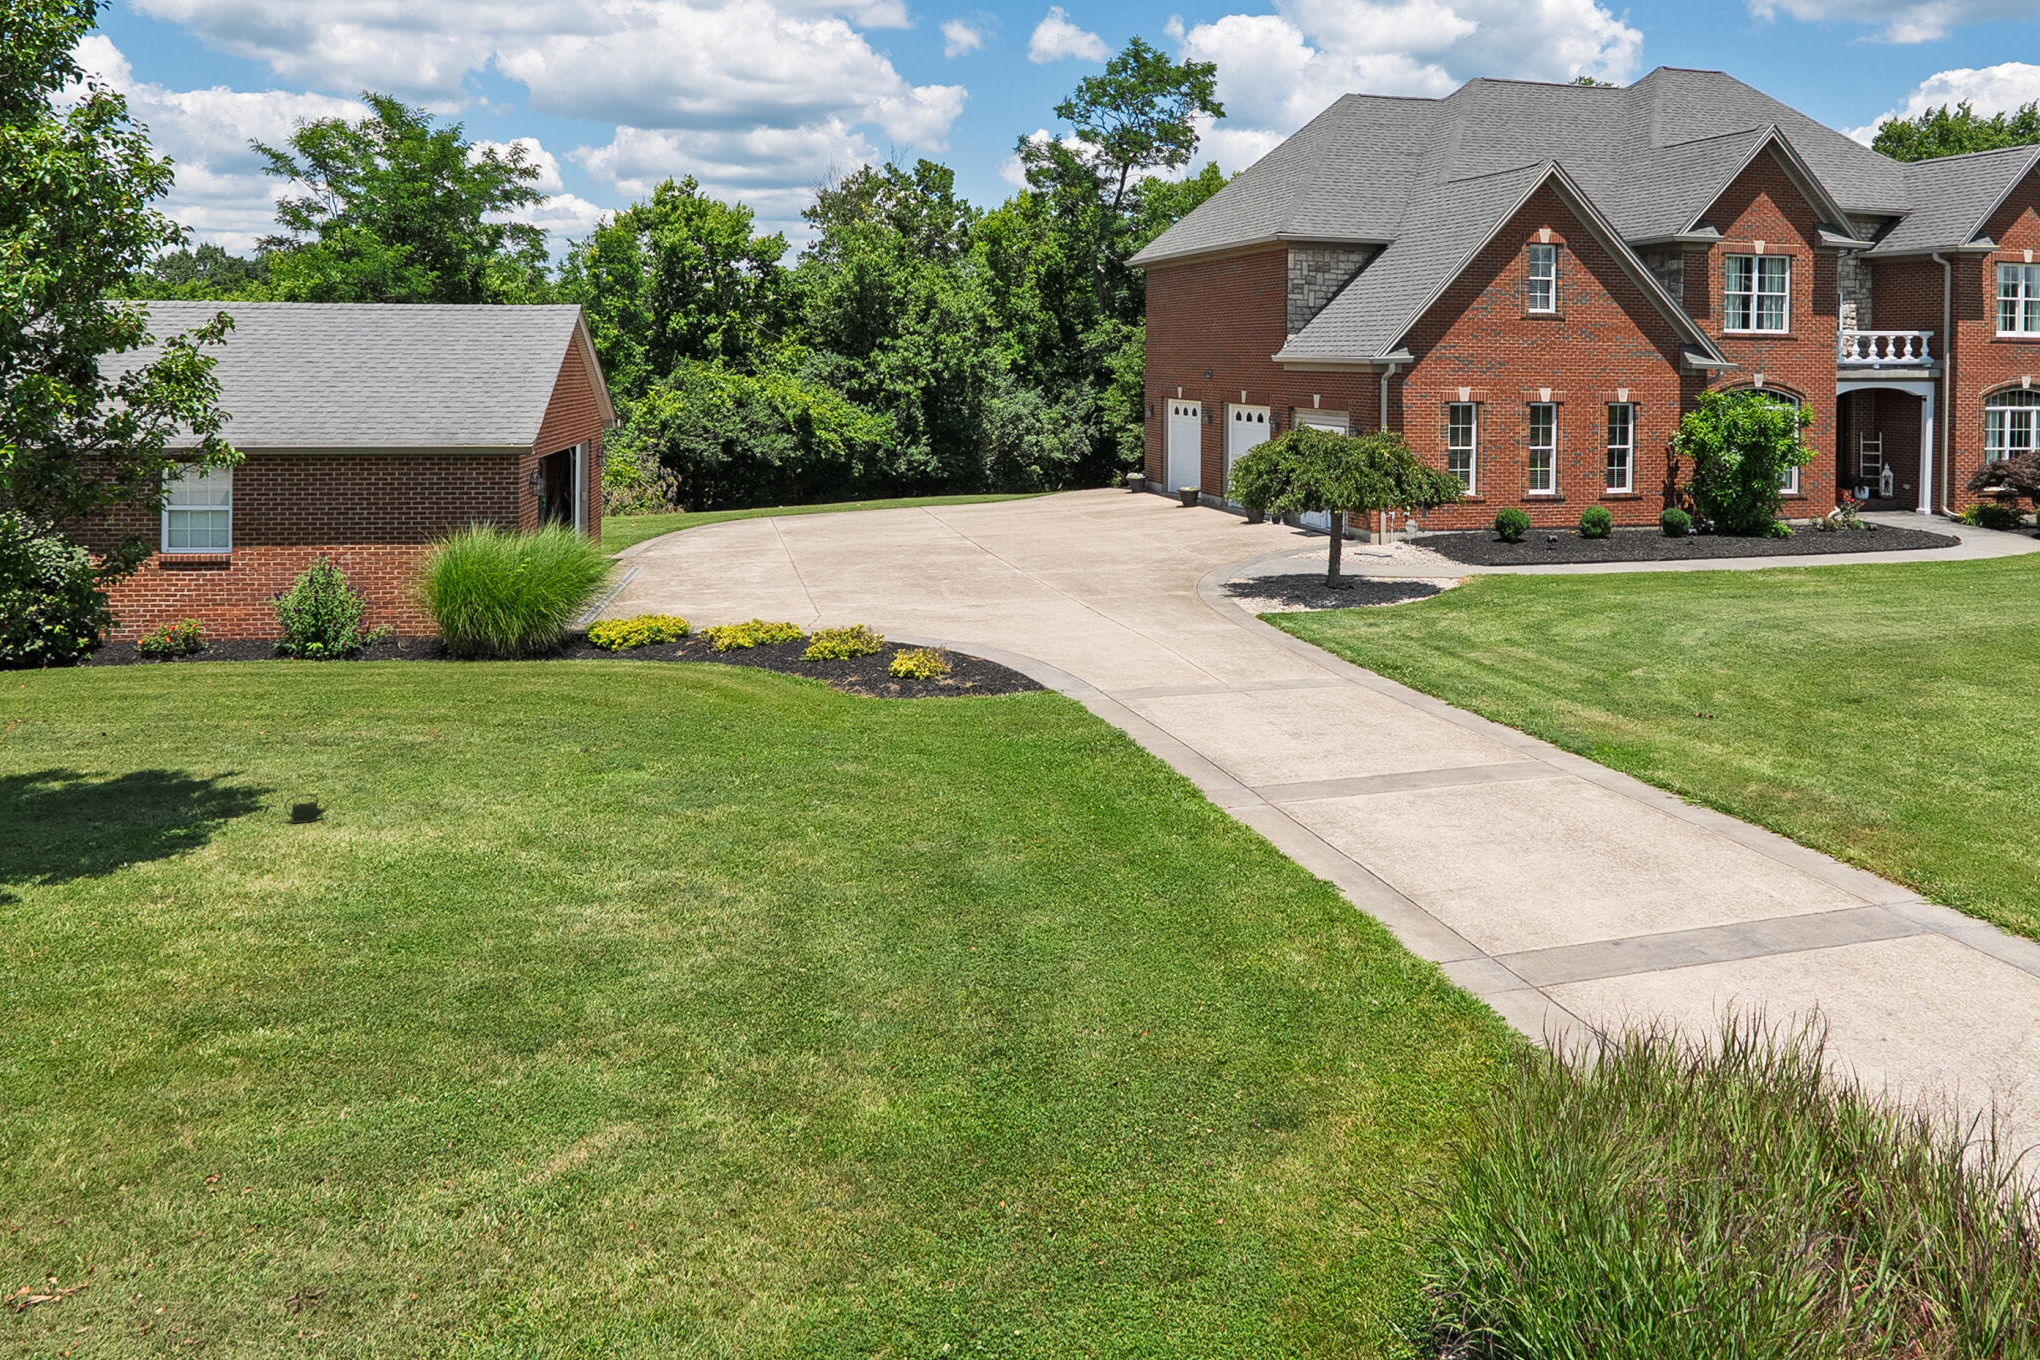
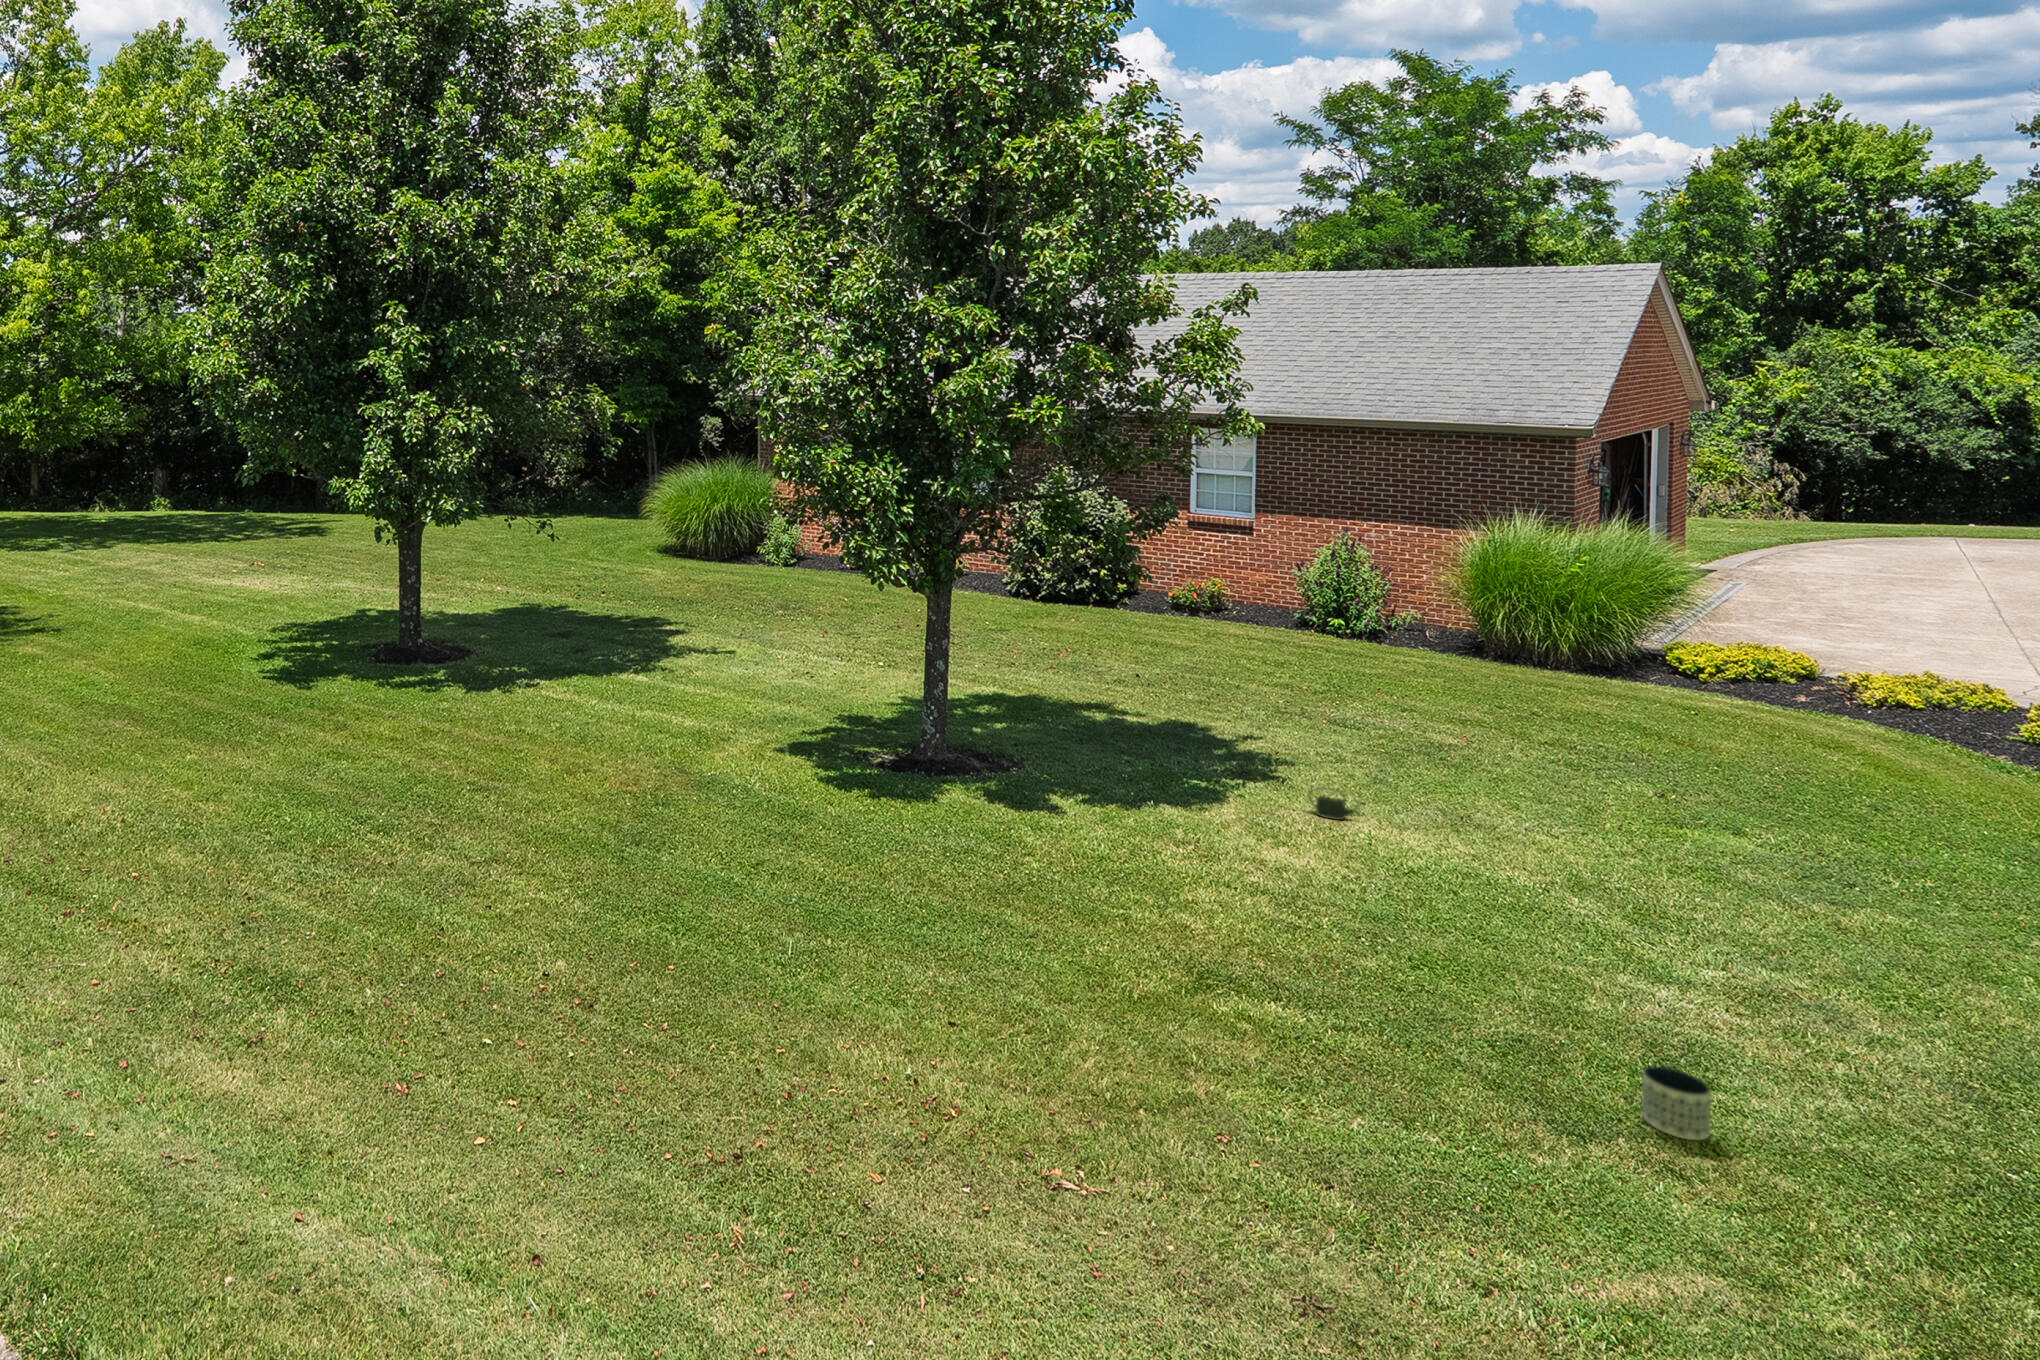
planter: none [527,921,568,971] -> present [1642,1066,1711,1140]

